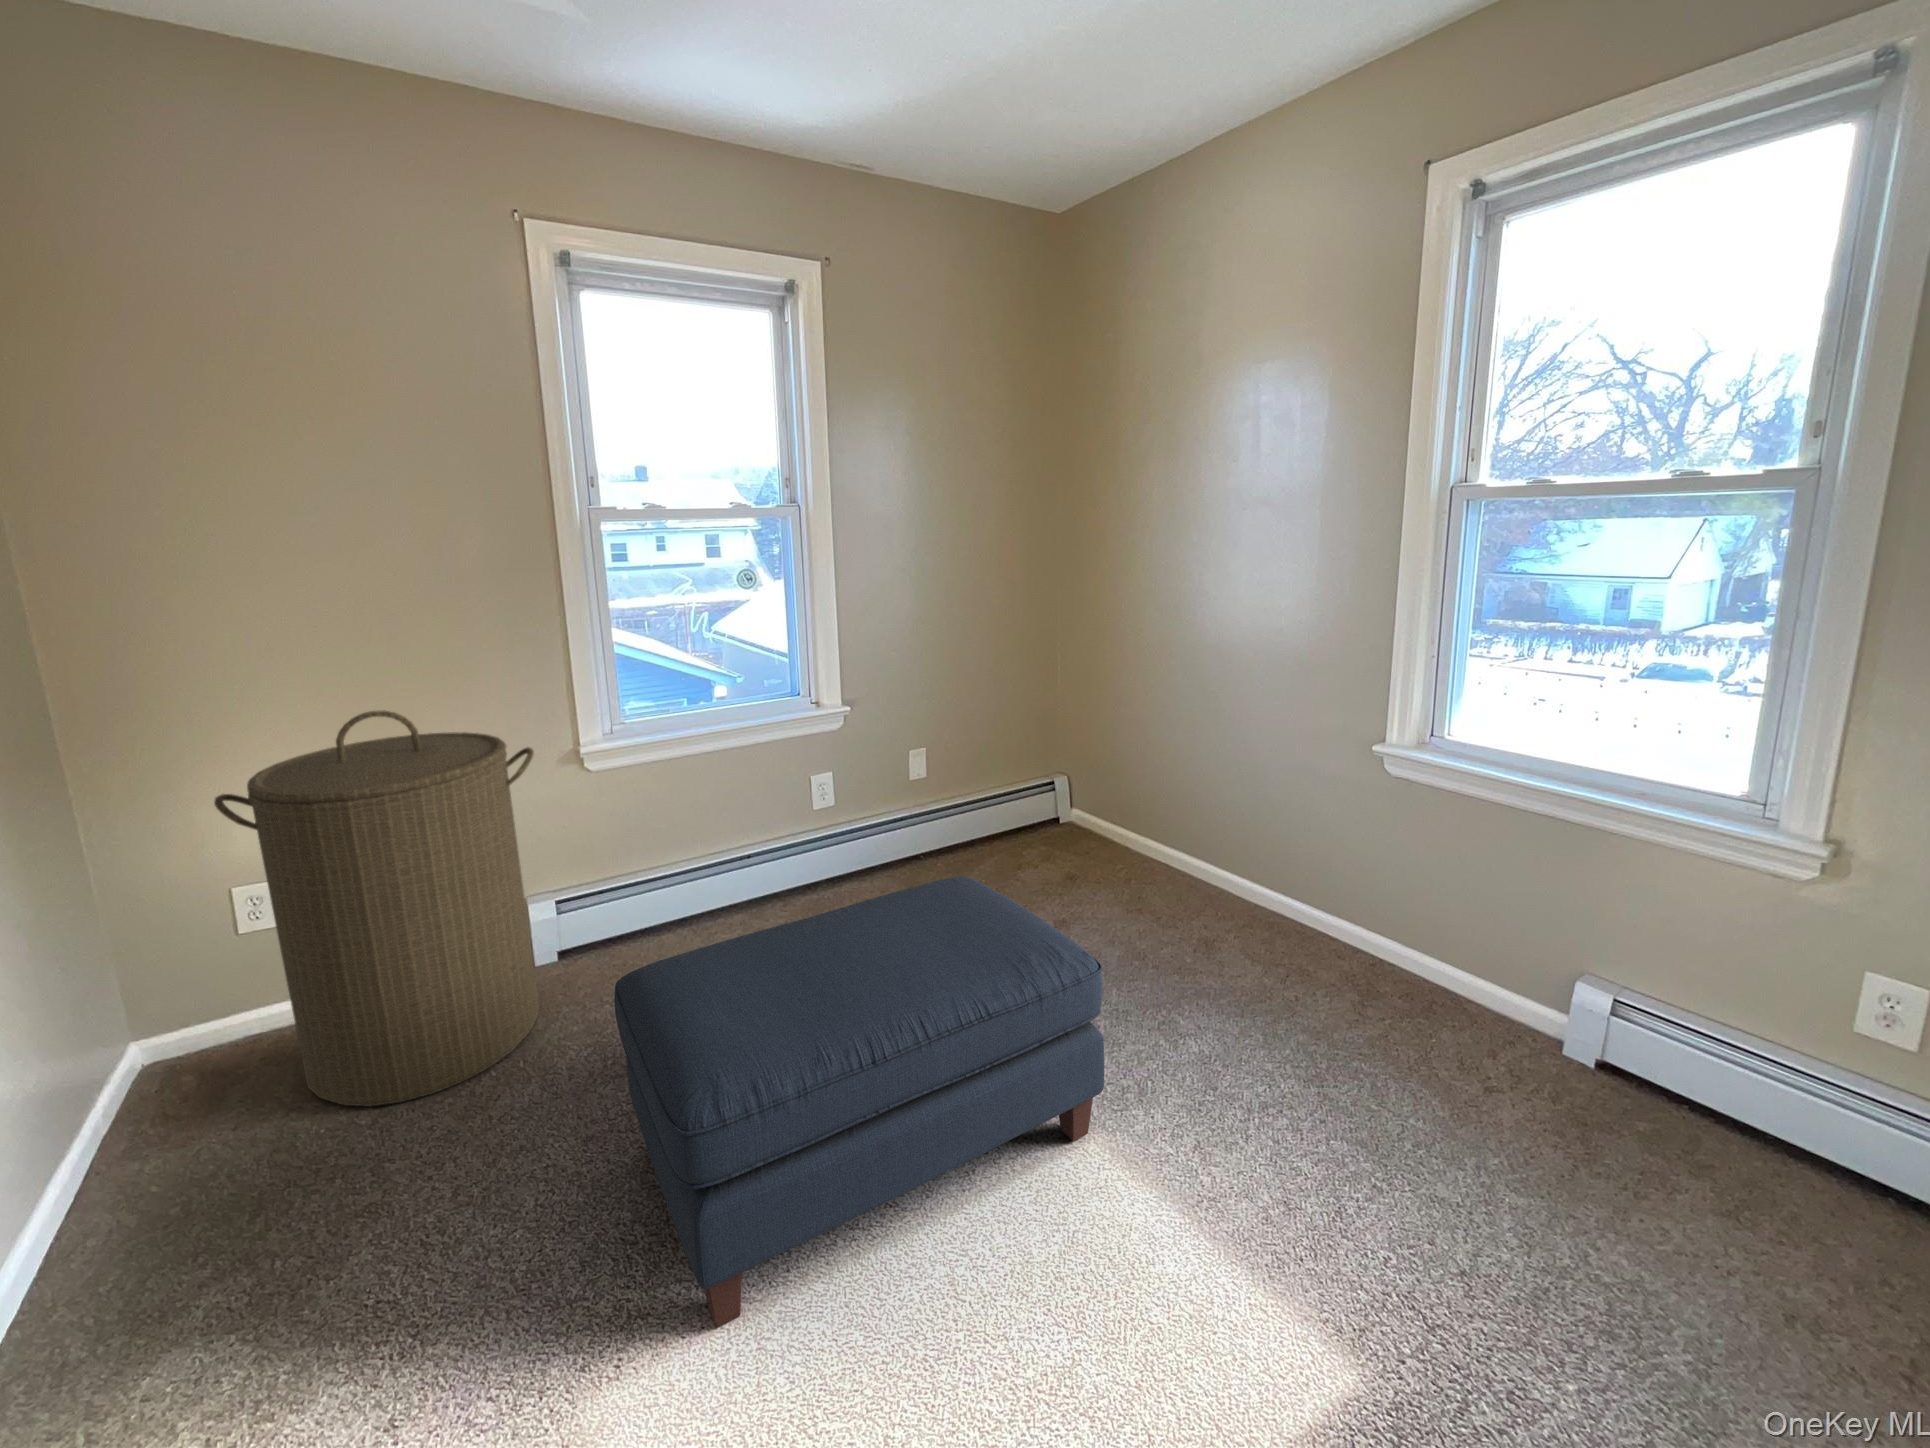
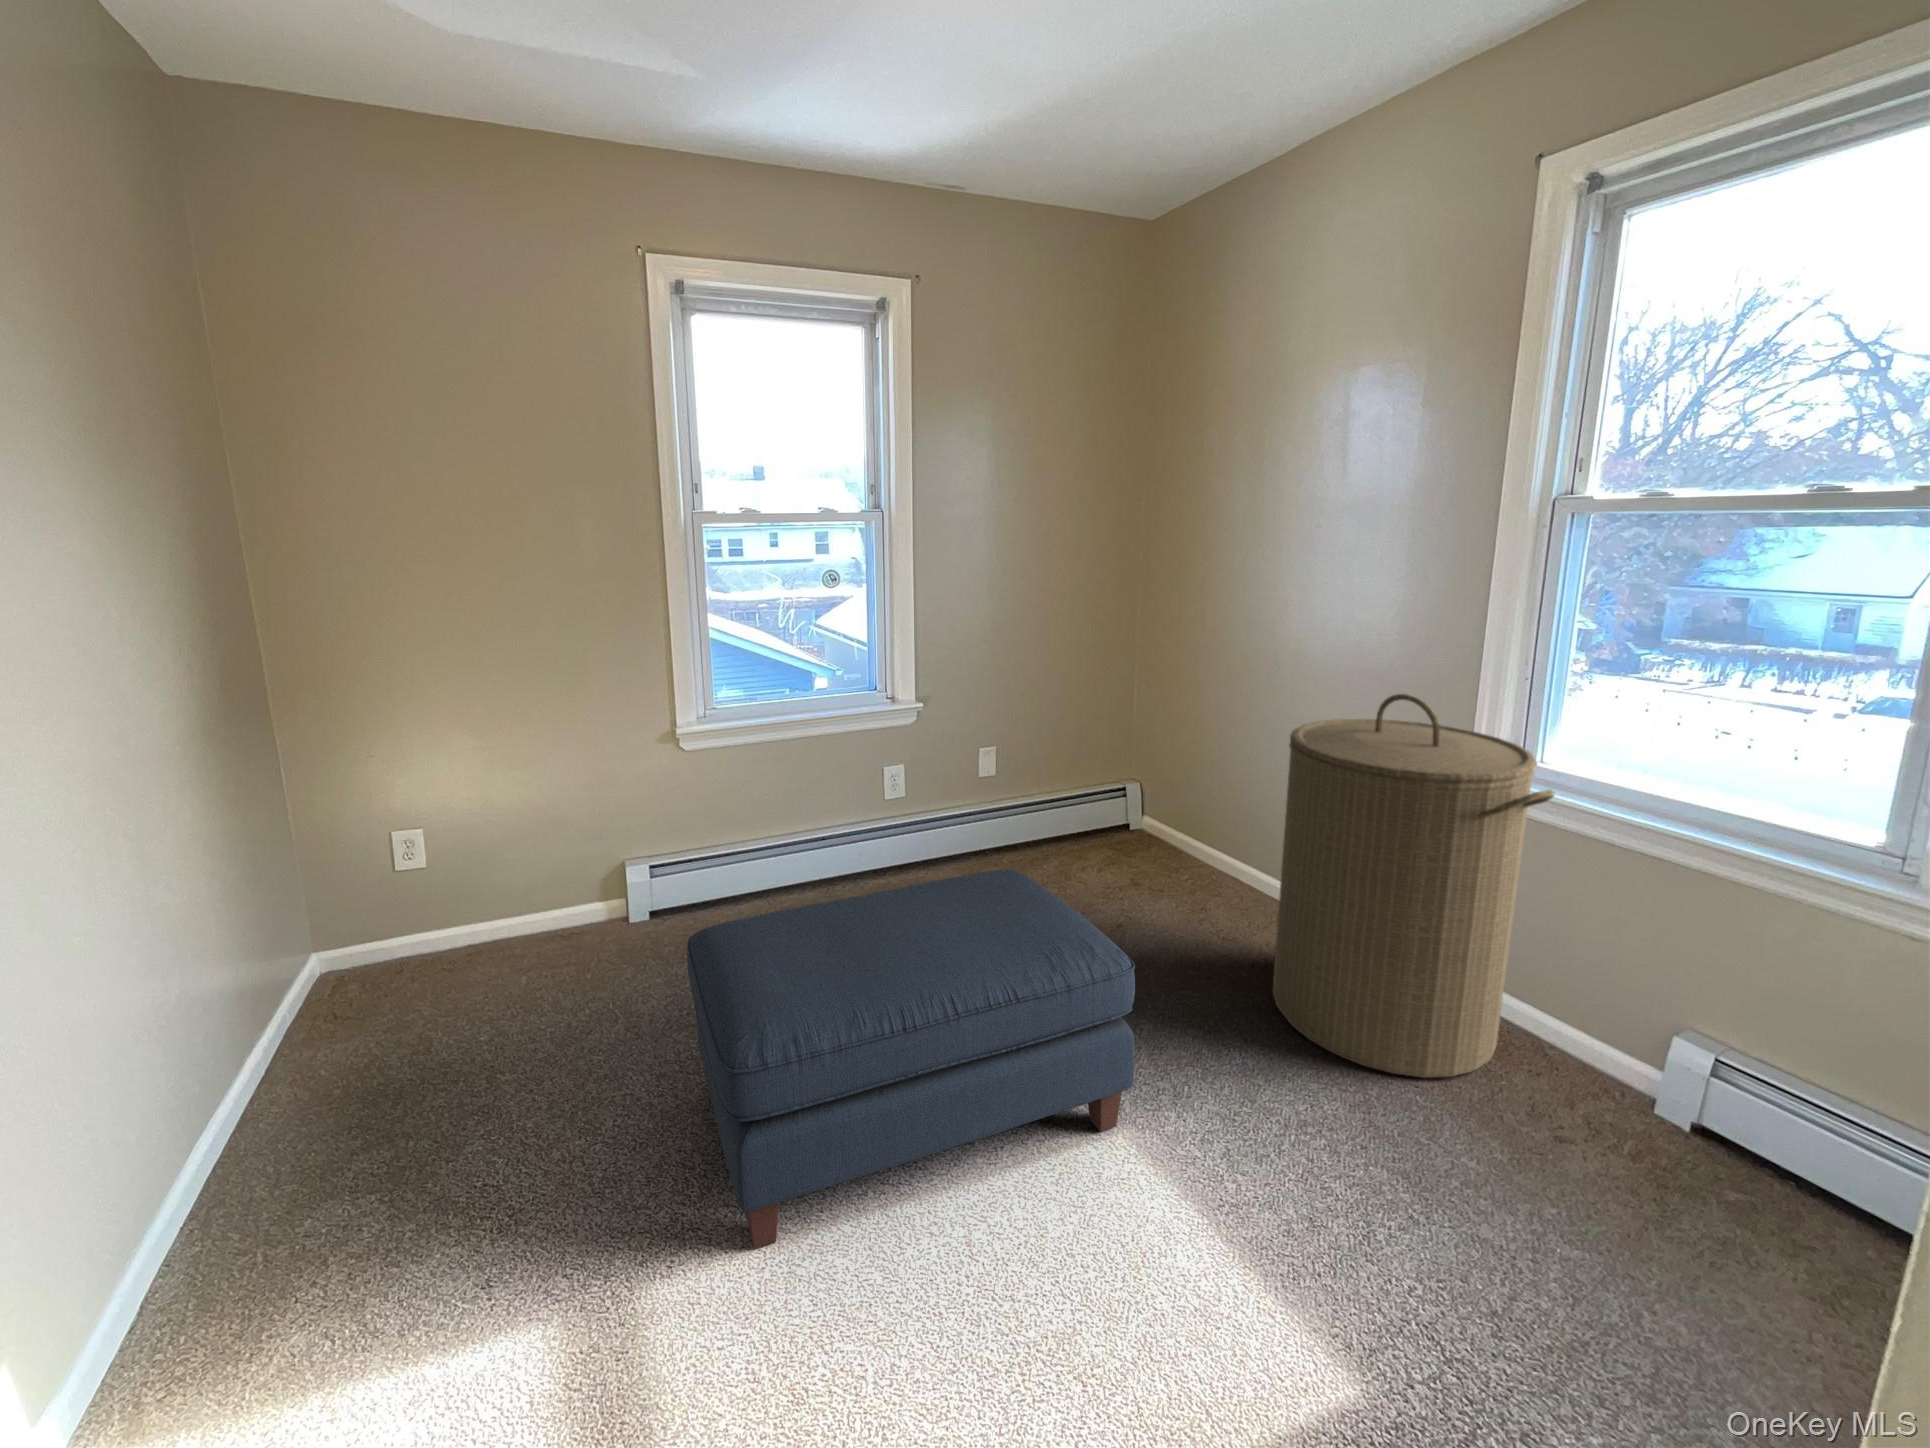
laundry hamper: present [214,711,539,1106] -> present [1273,694,1555,1078]

